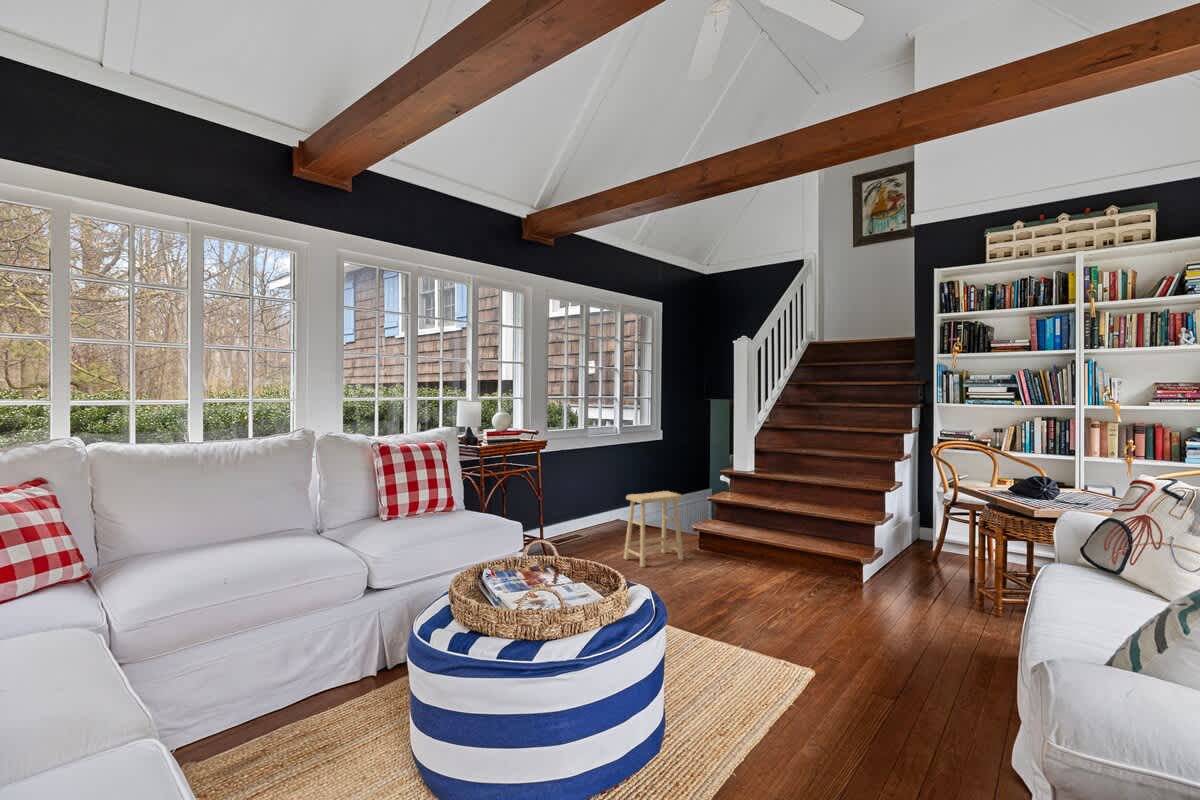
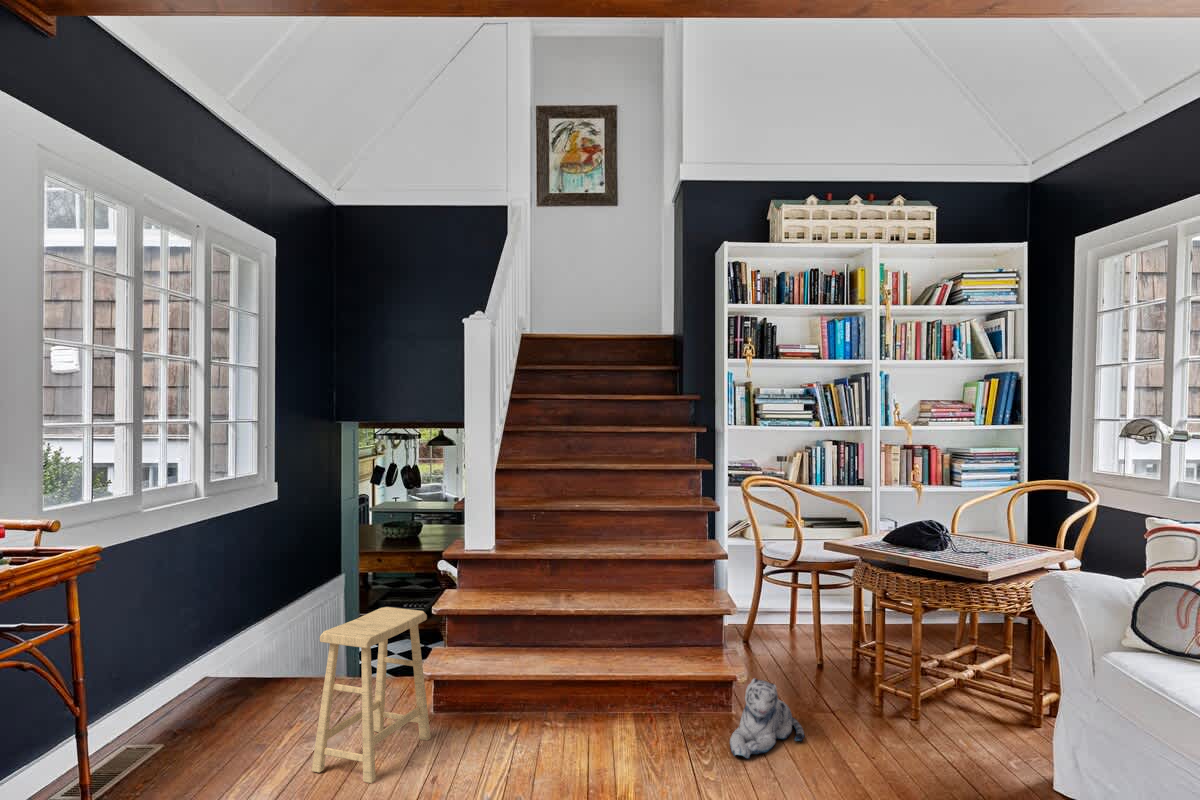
plush toy: none [830,559,900,605] -> present [730,678,804,758]

